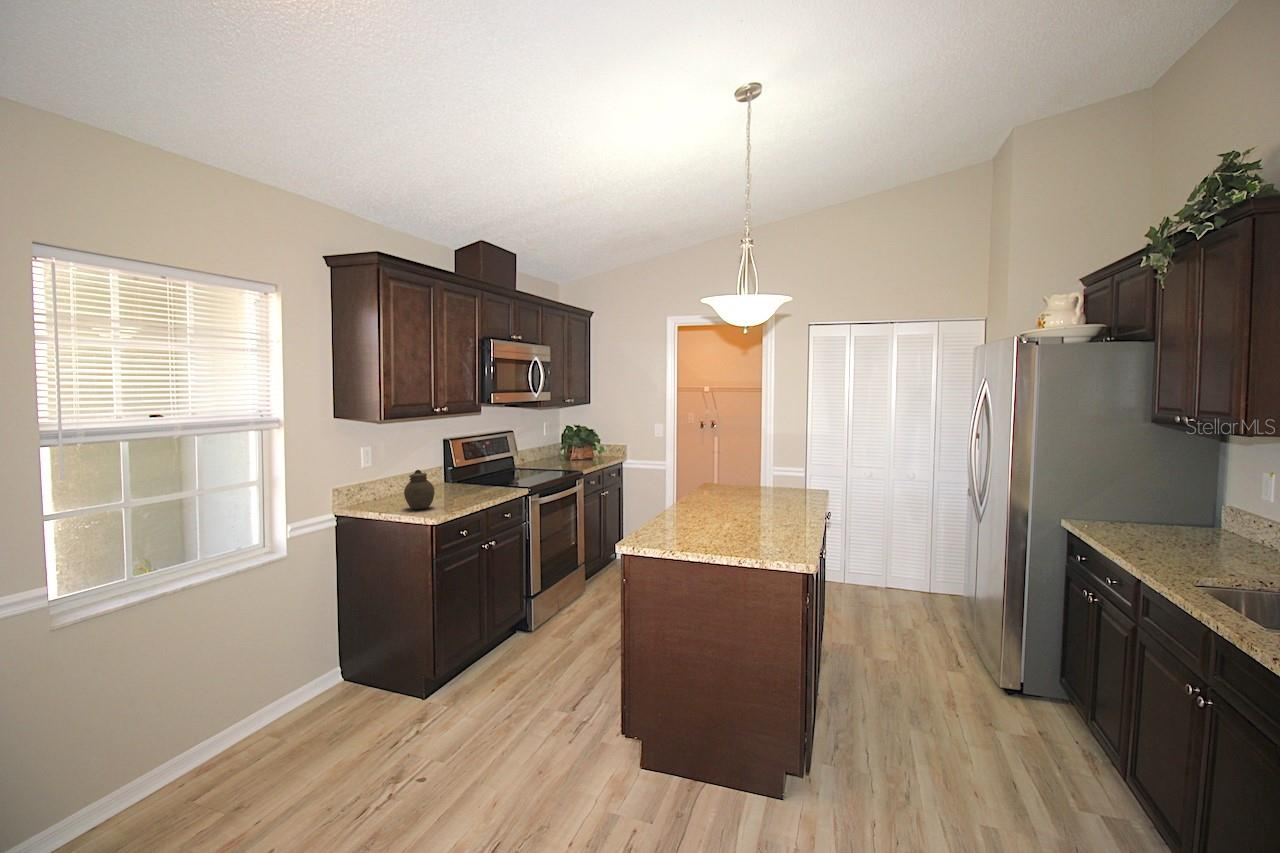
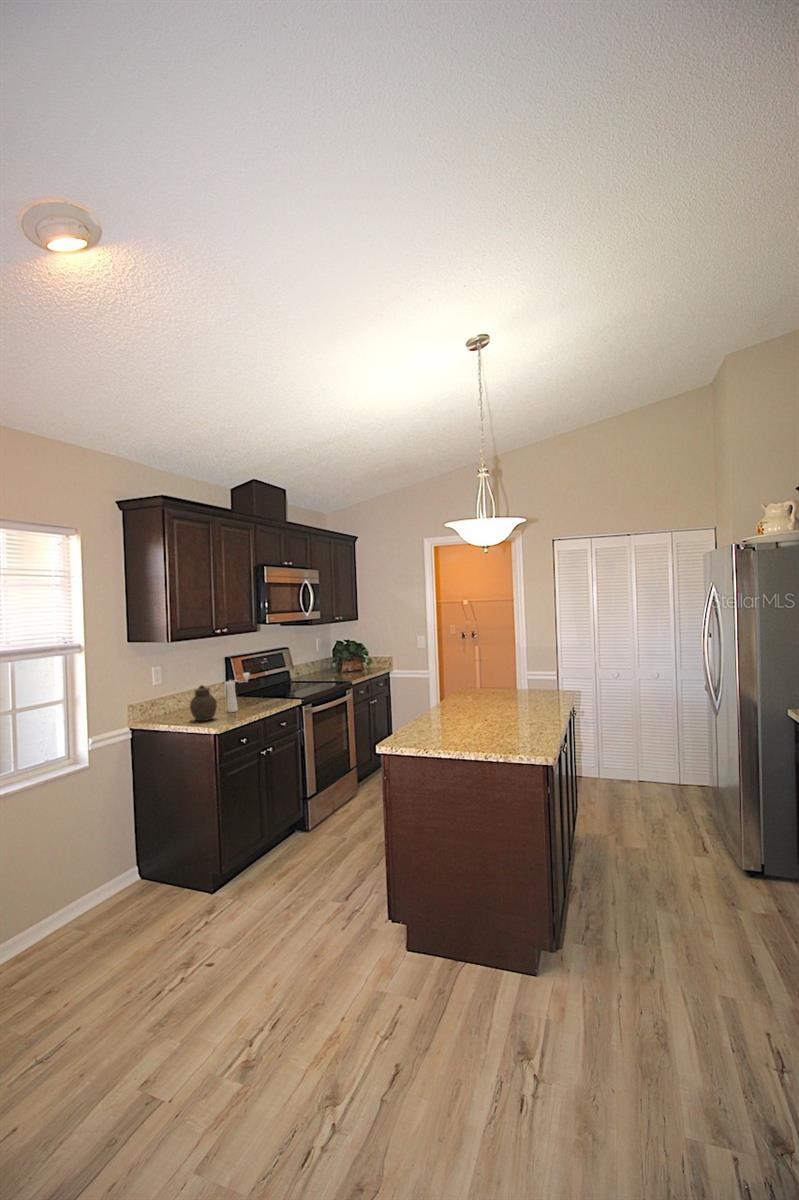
pepper mill: none [444,458,472,501] -> present [226,673,250,712]

